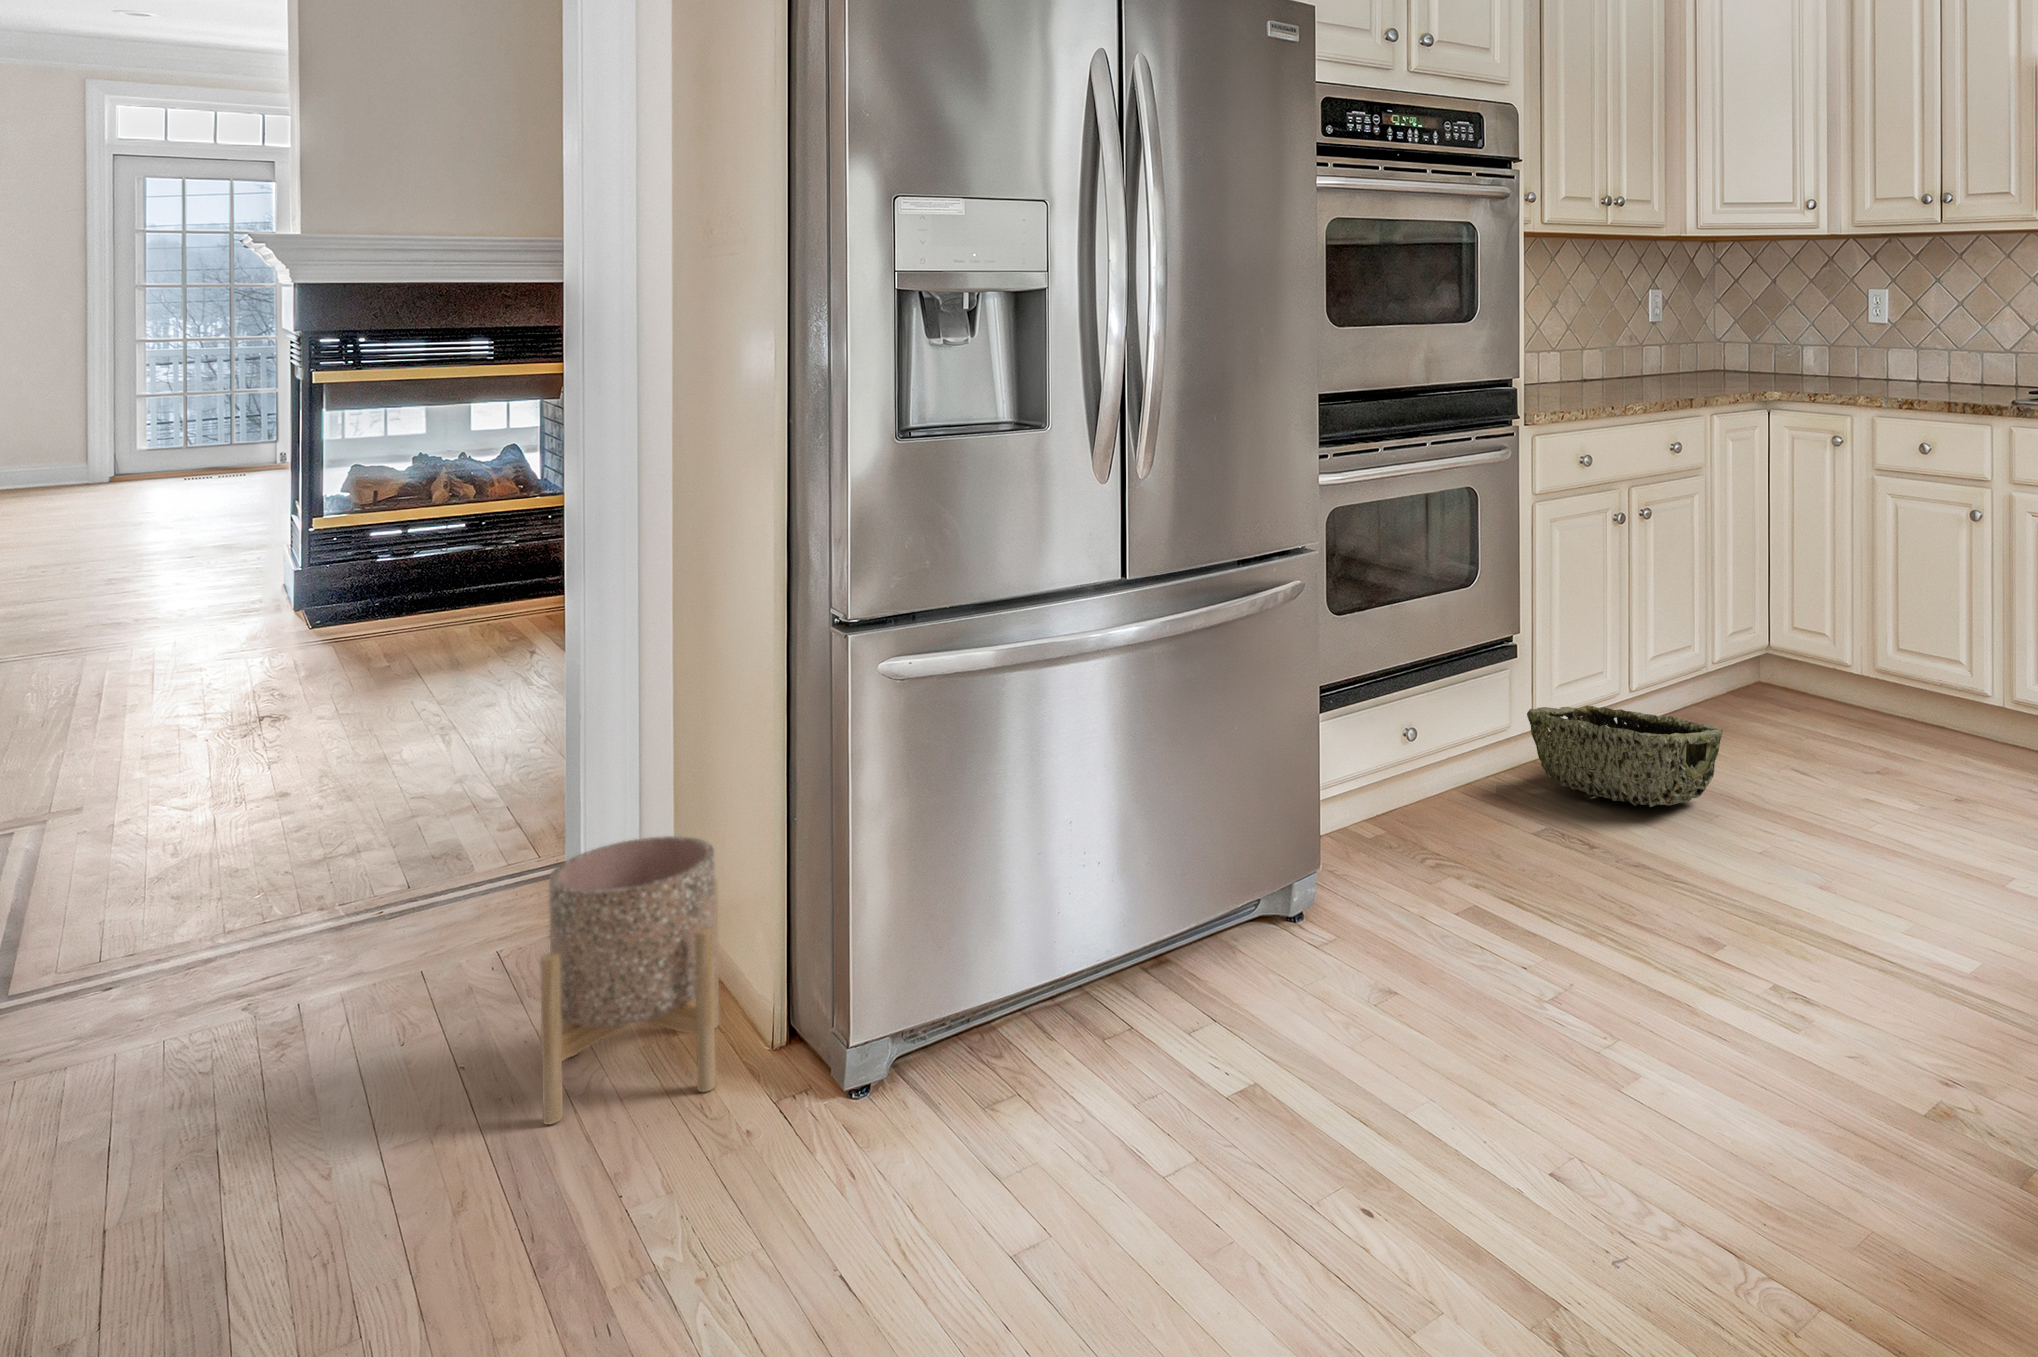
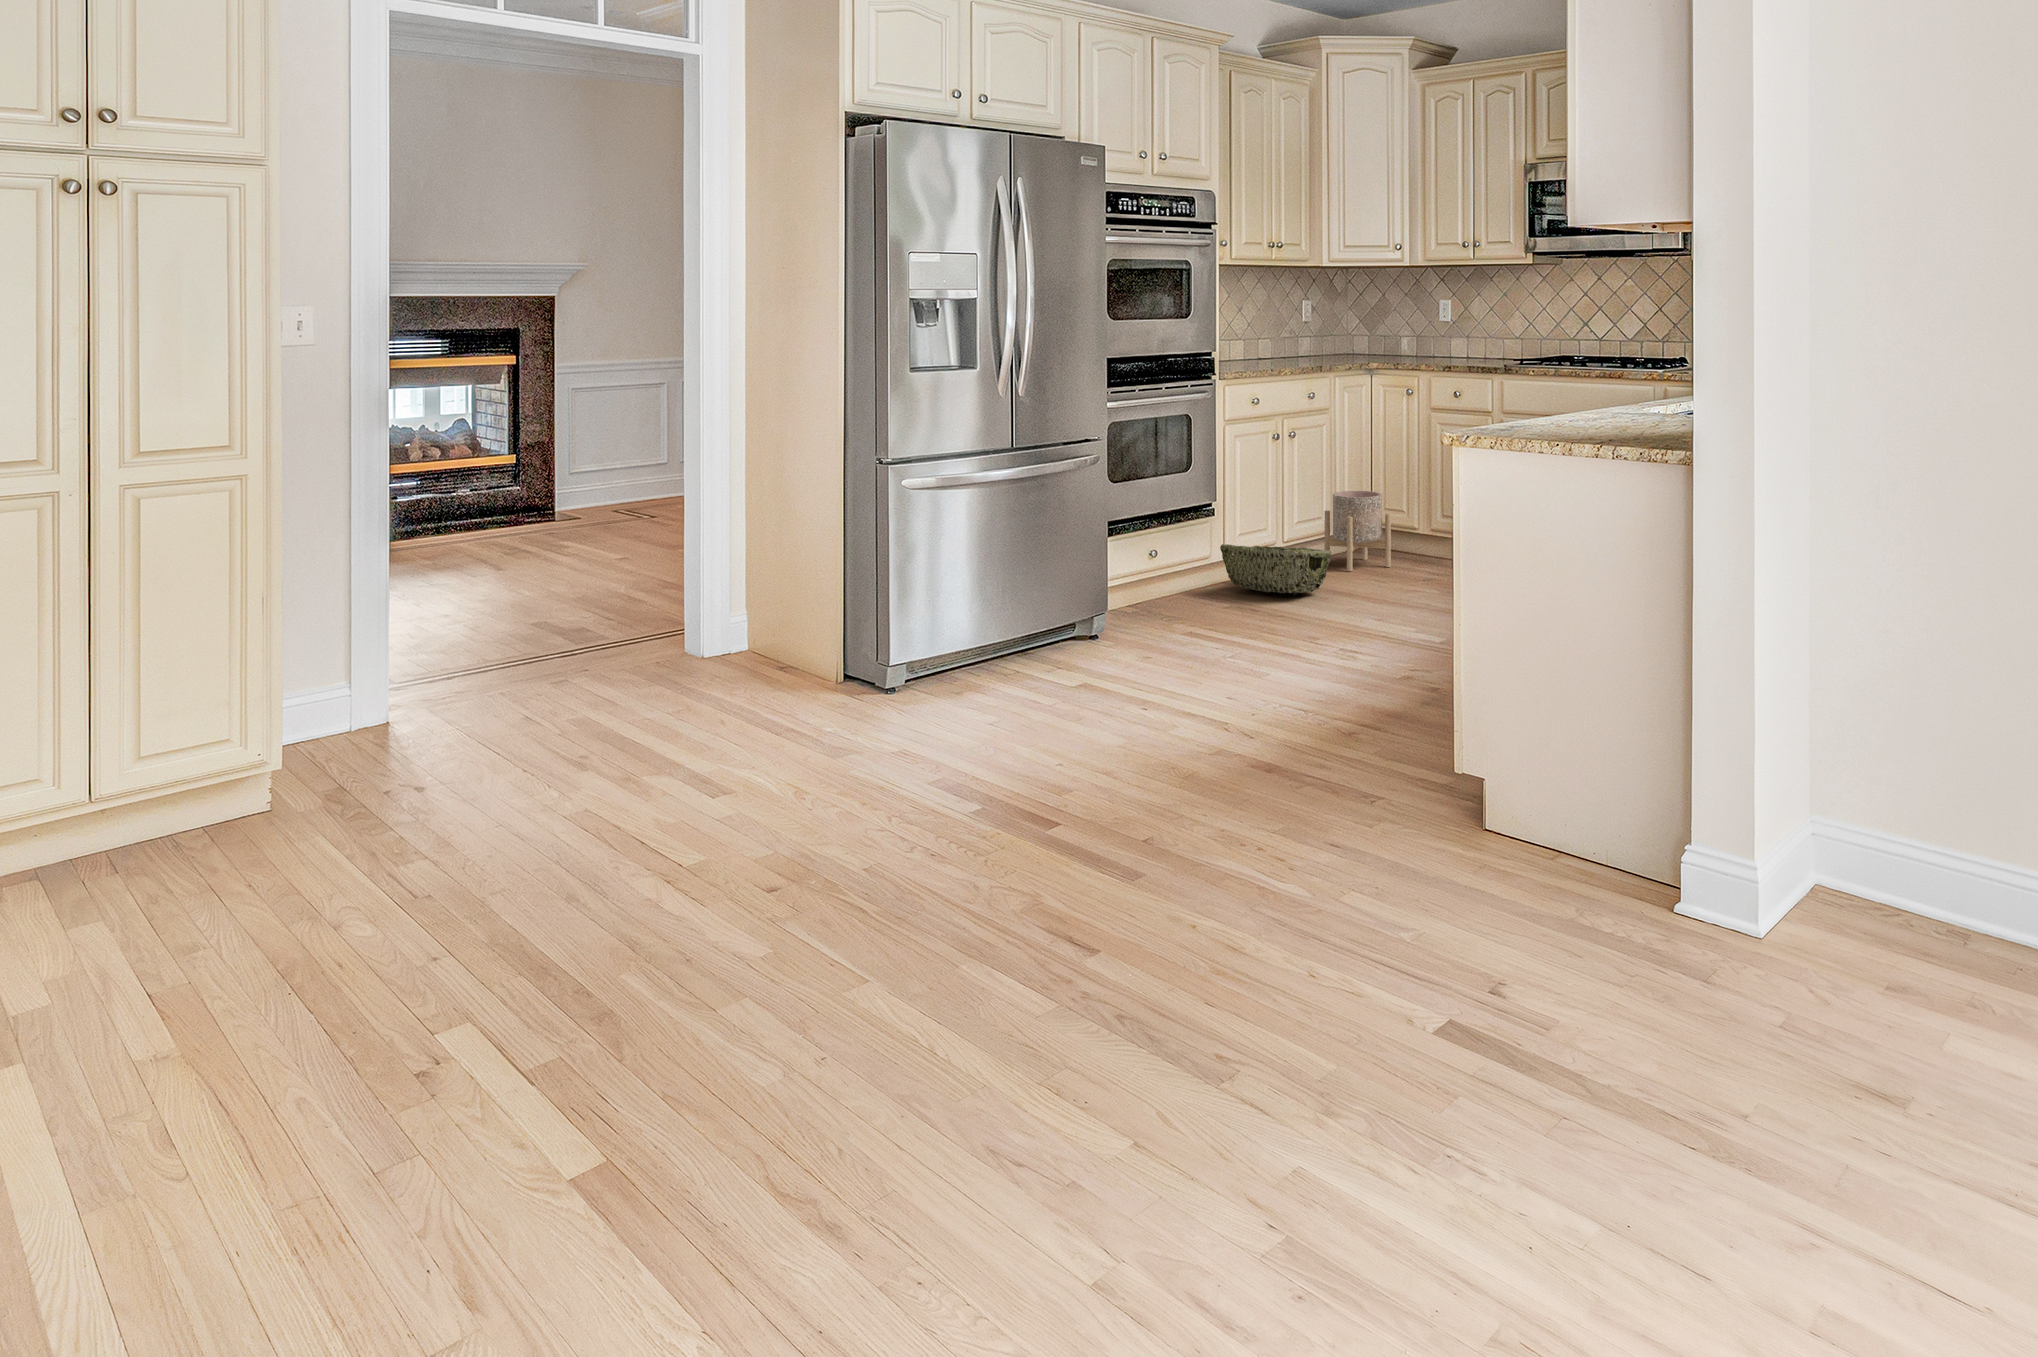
planter: present [540,836,719,1124] -> present [1324,491,1391,571]

